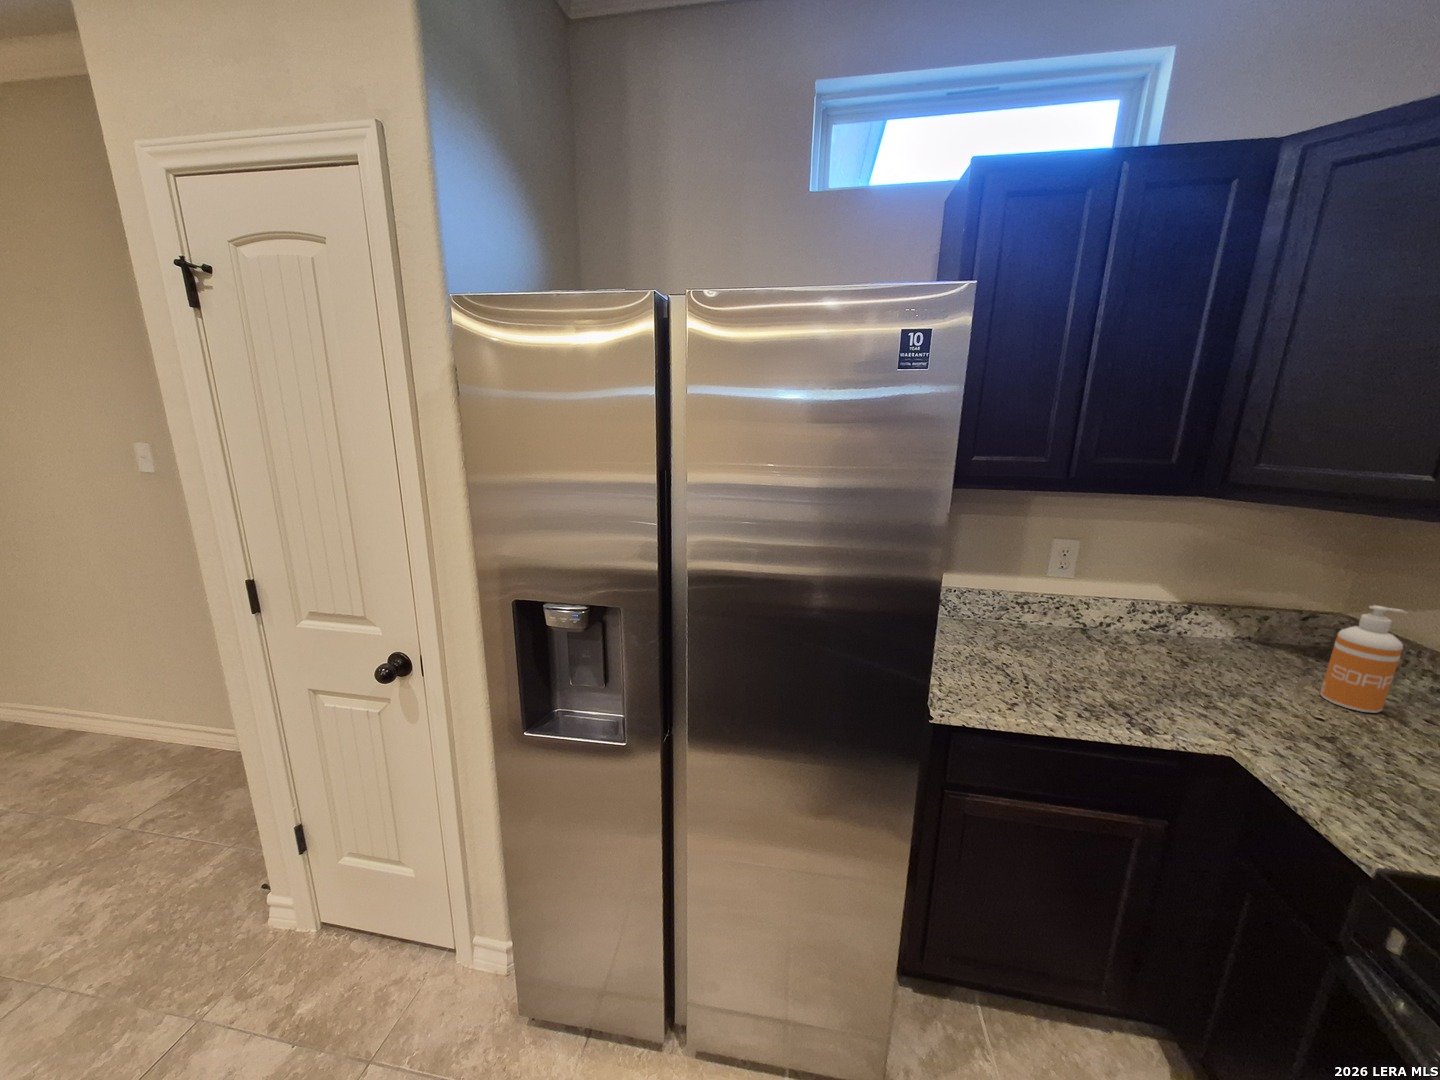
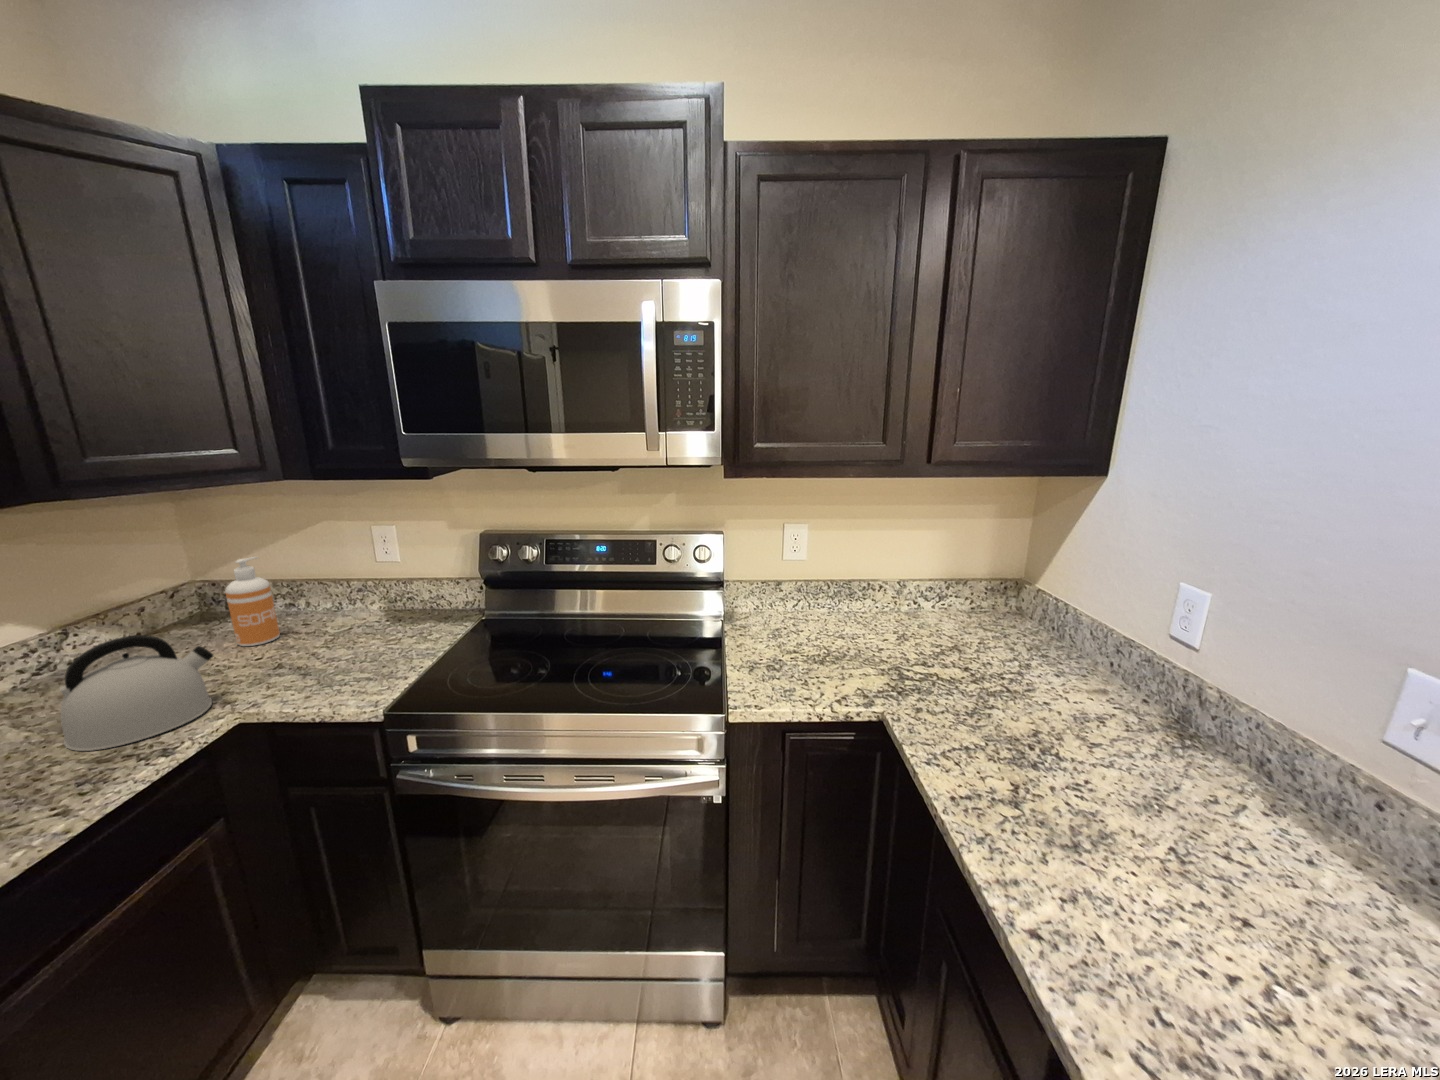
kettle: none [1110,623,1253,725] -> present [60,635,214,751]

